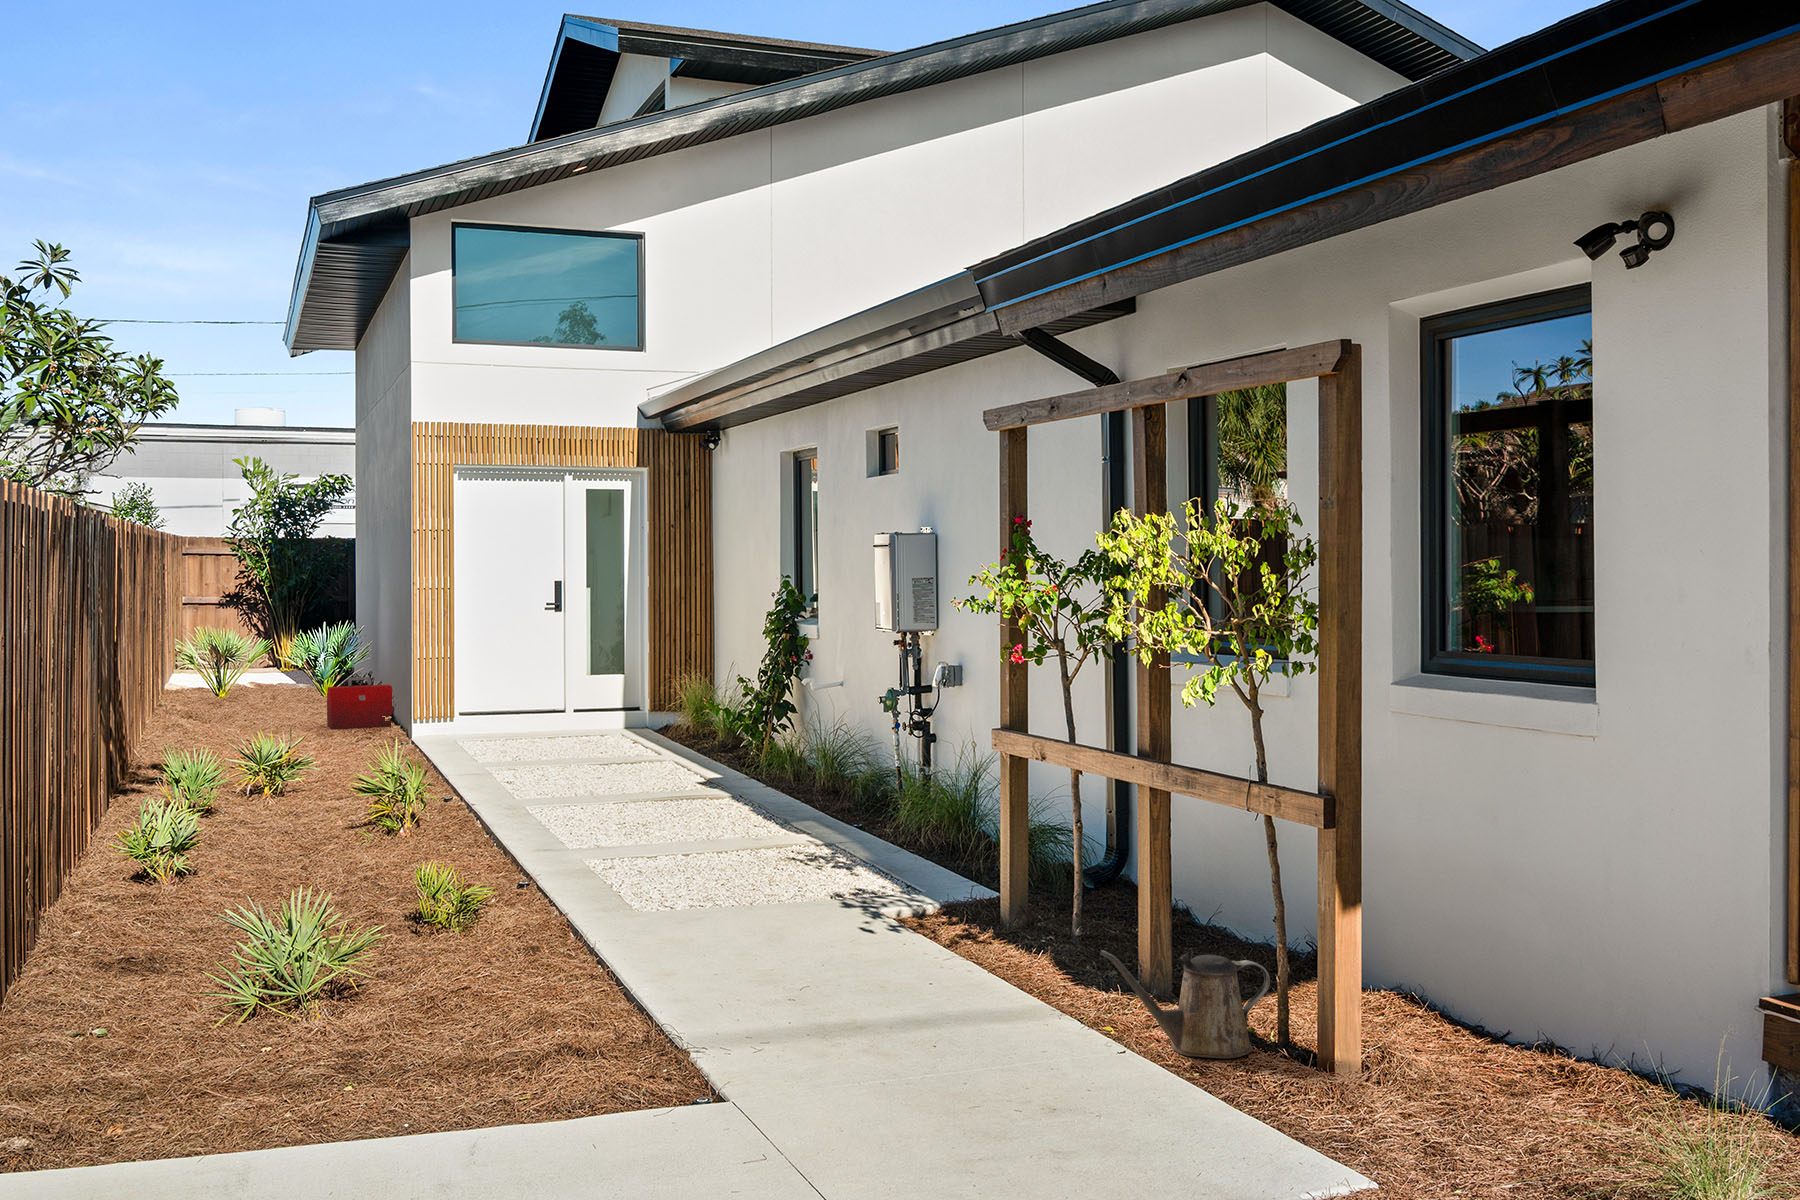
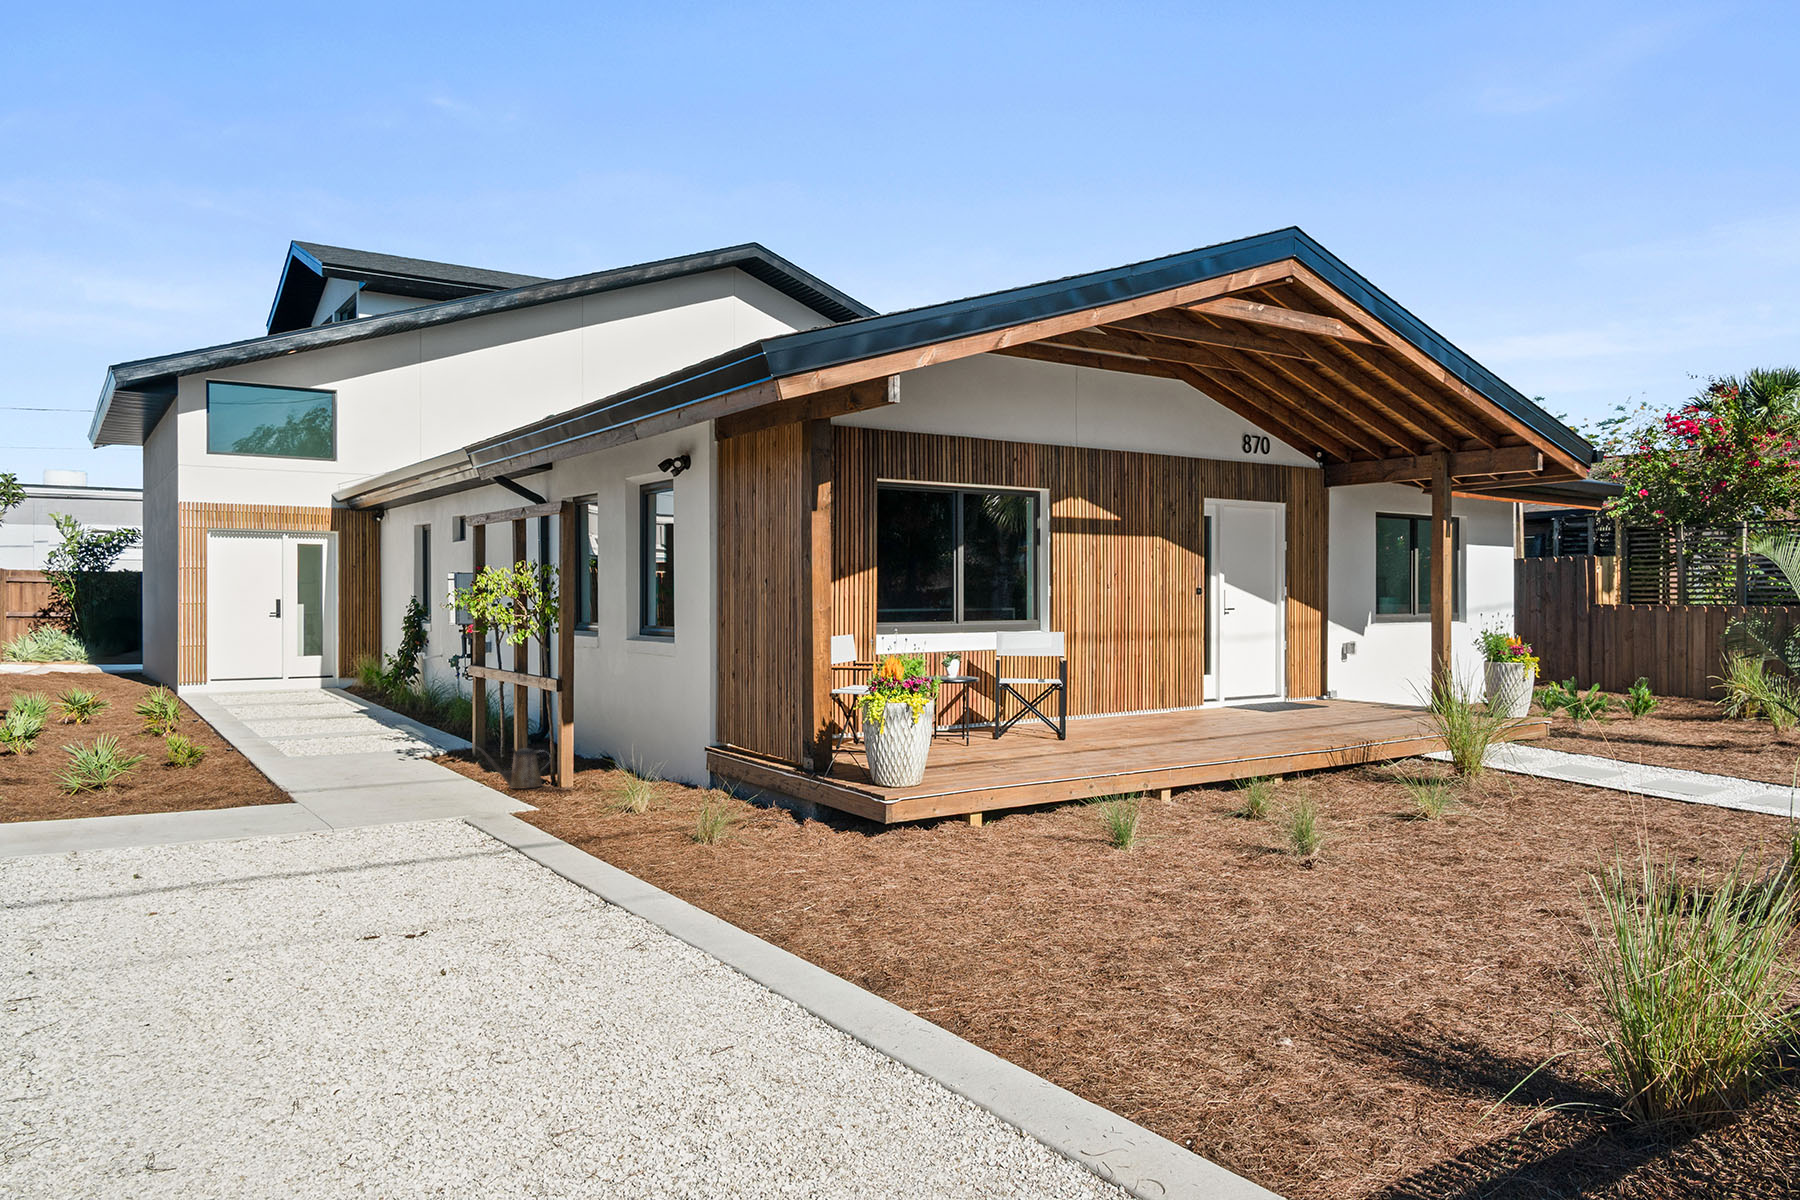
toolbox: present [327,677,393,729] -> none [119,659,166,692]

